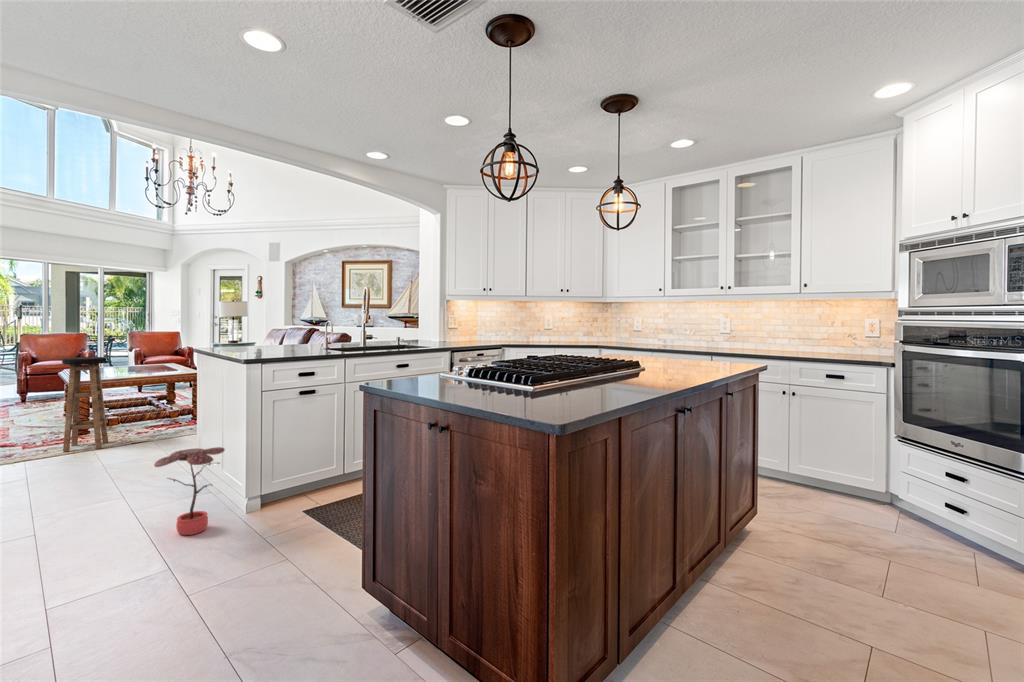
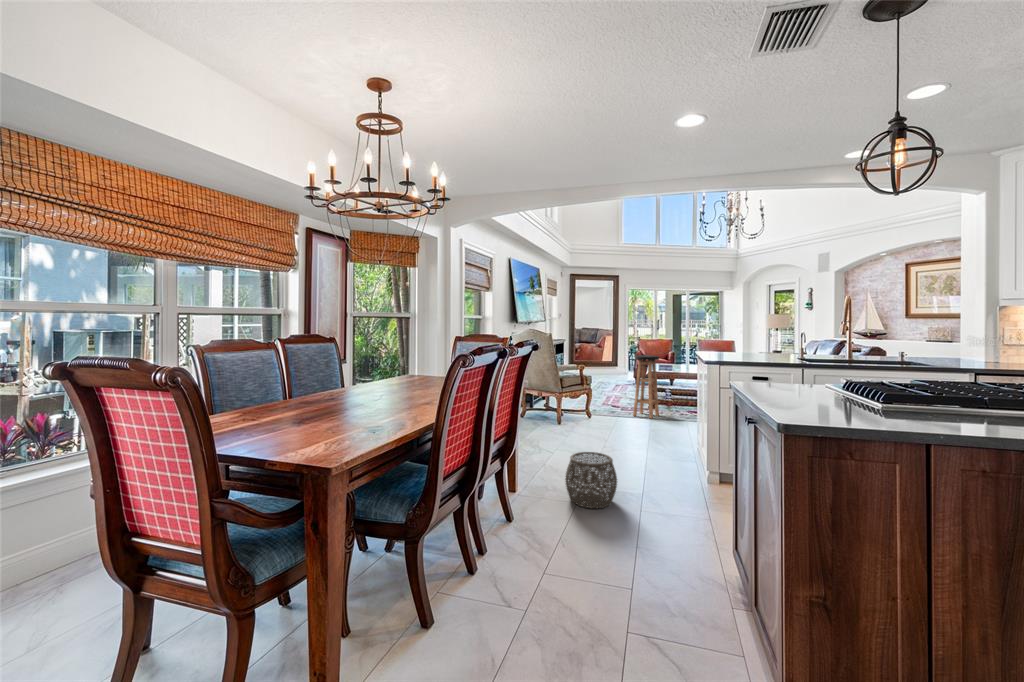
potted plant: present [154,447,225,535] -> none [631,428,681,494]
woven basket: none [56,505,157,597] -> present [565,452,617,509]

